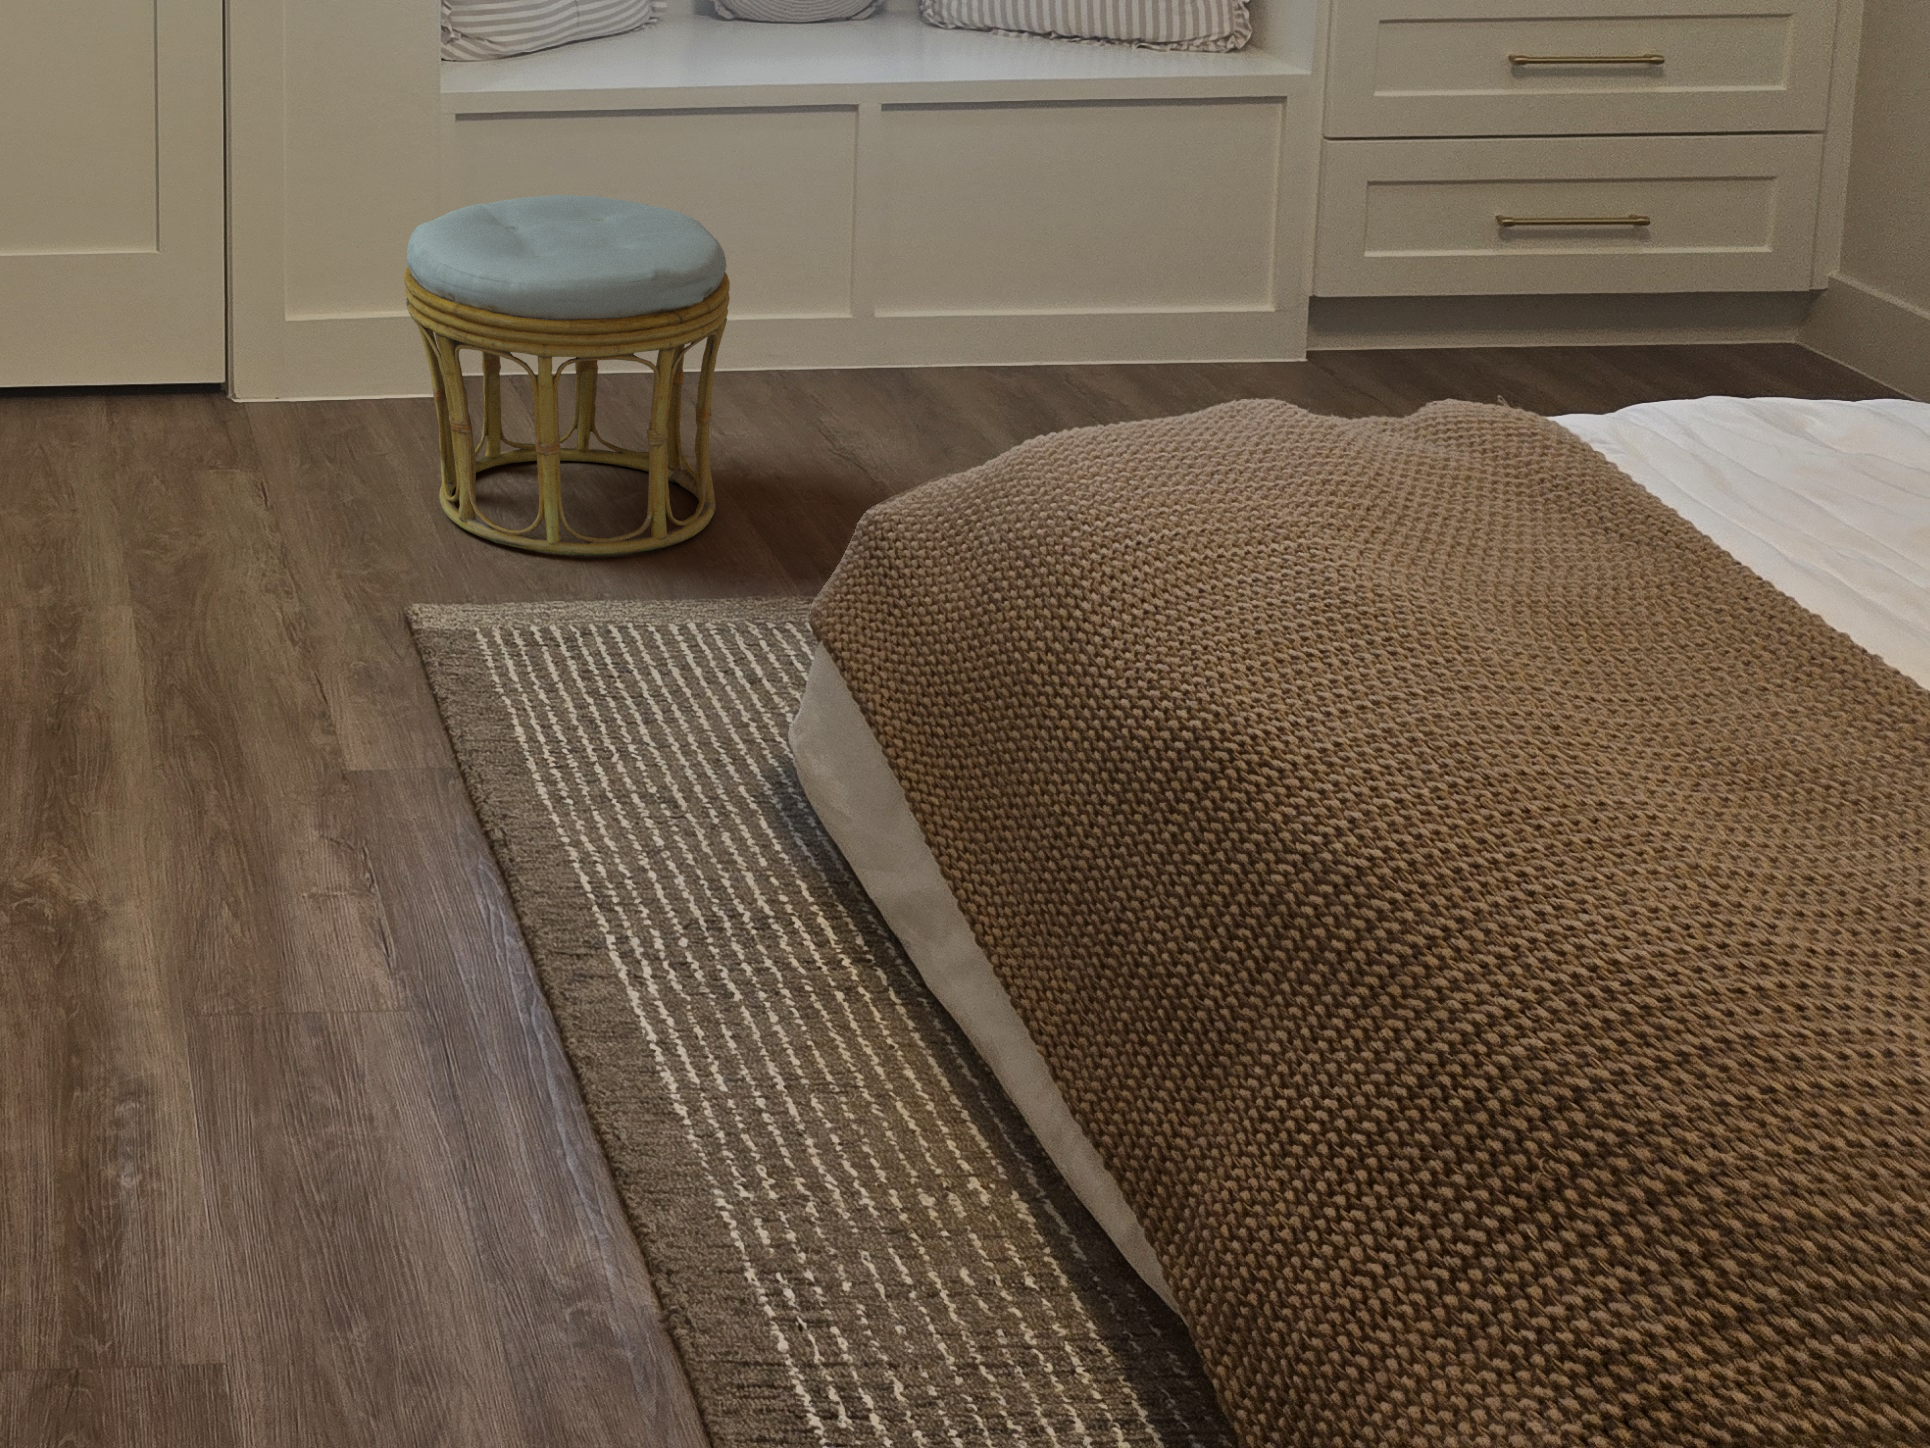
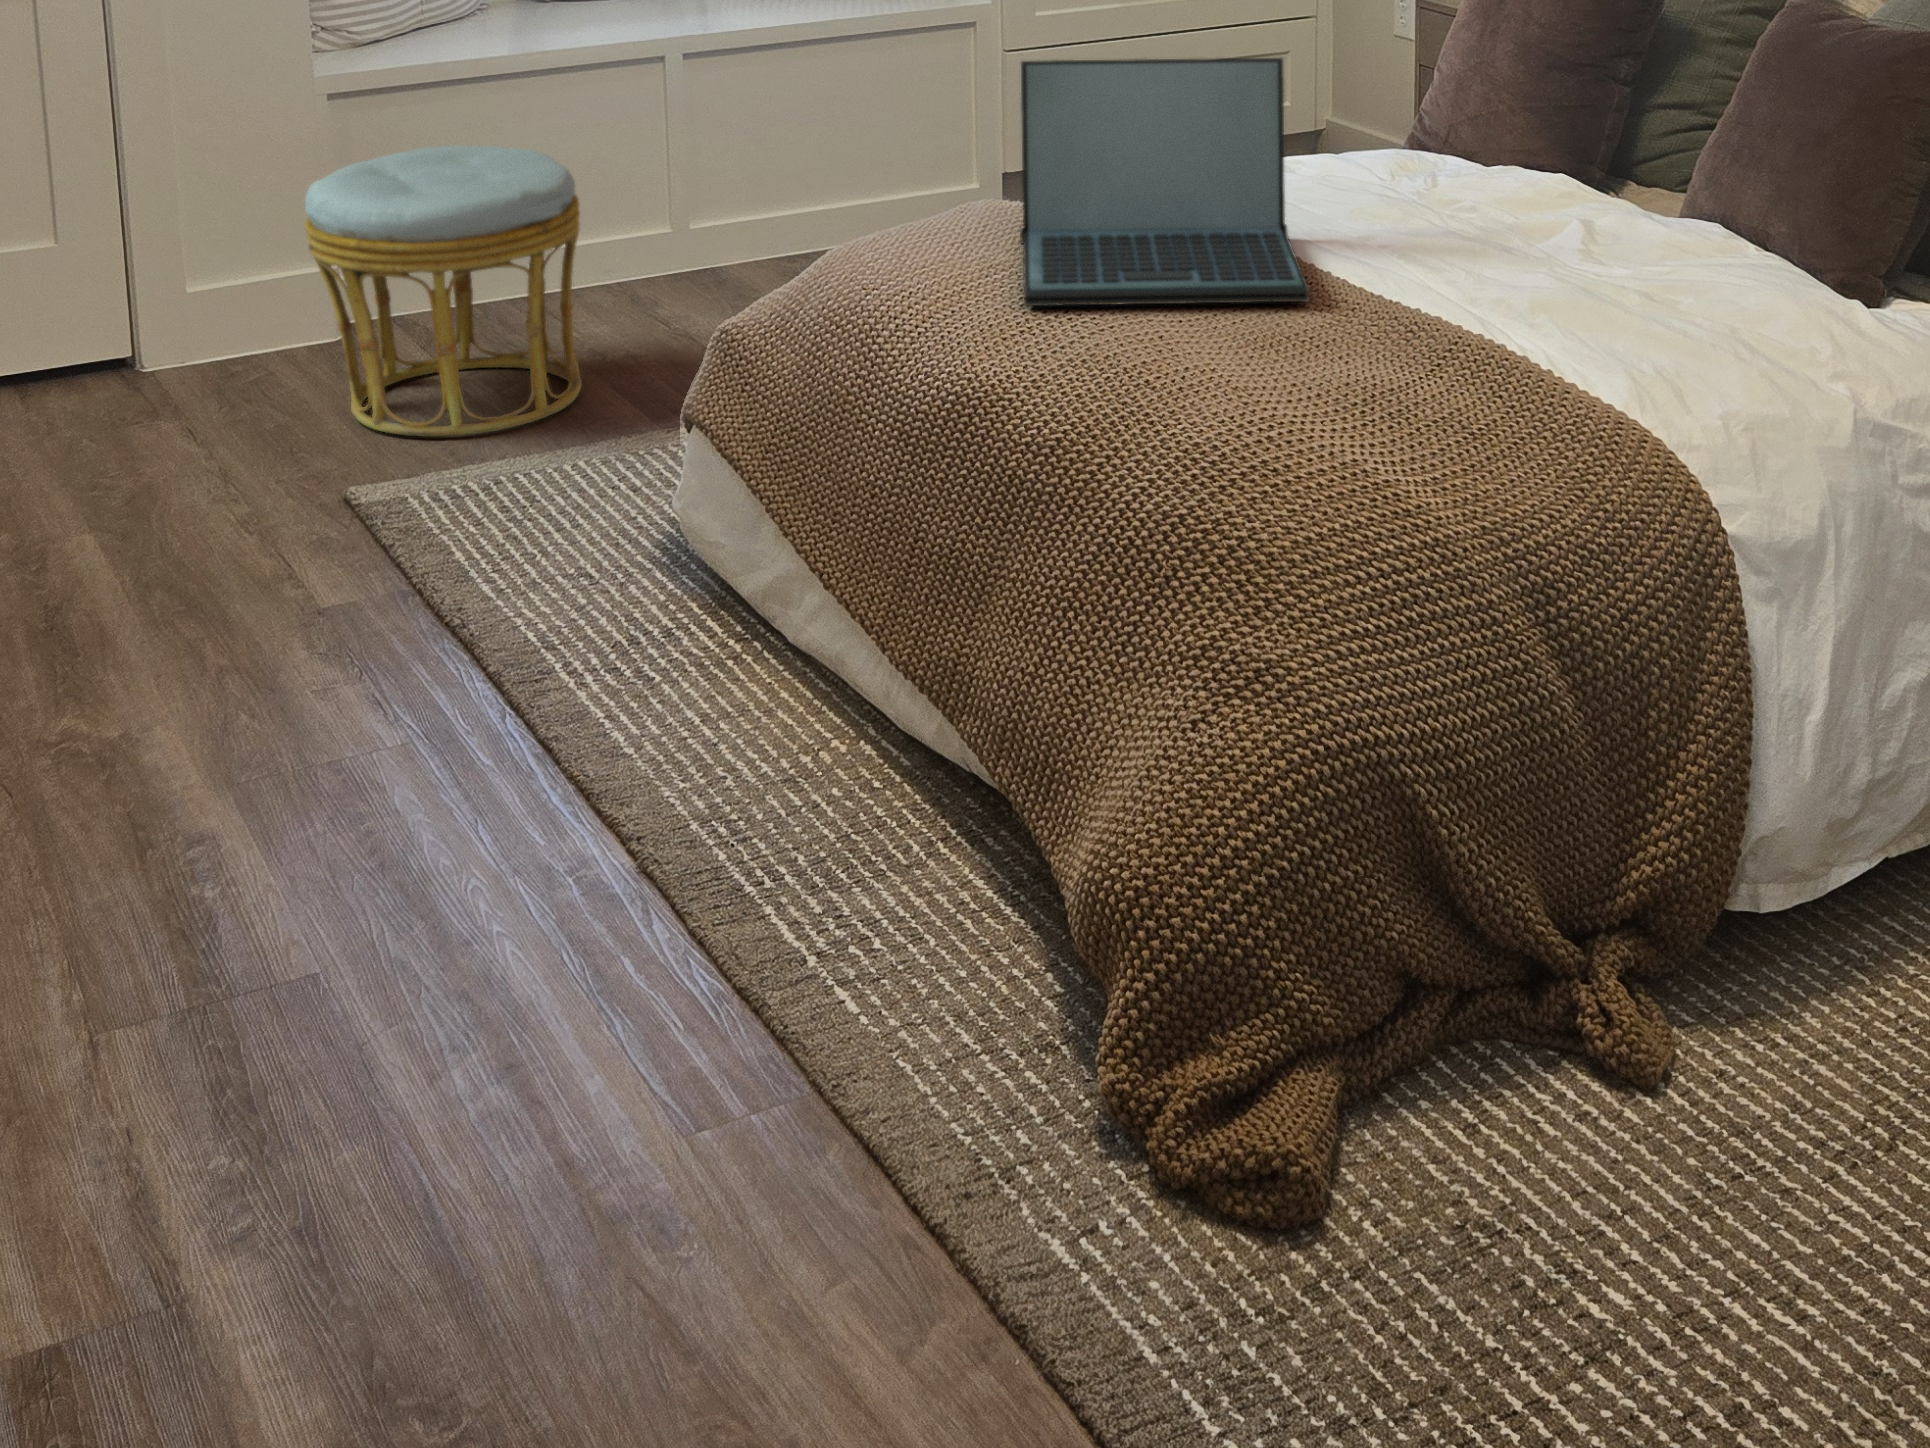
laptop: none [1333,215,1869,694] -> present [1020,58,1309,306]

